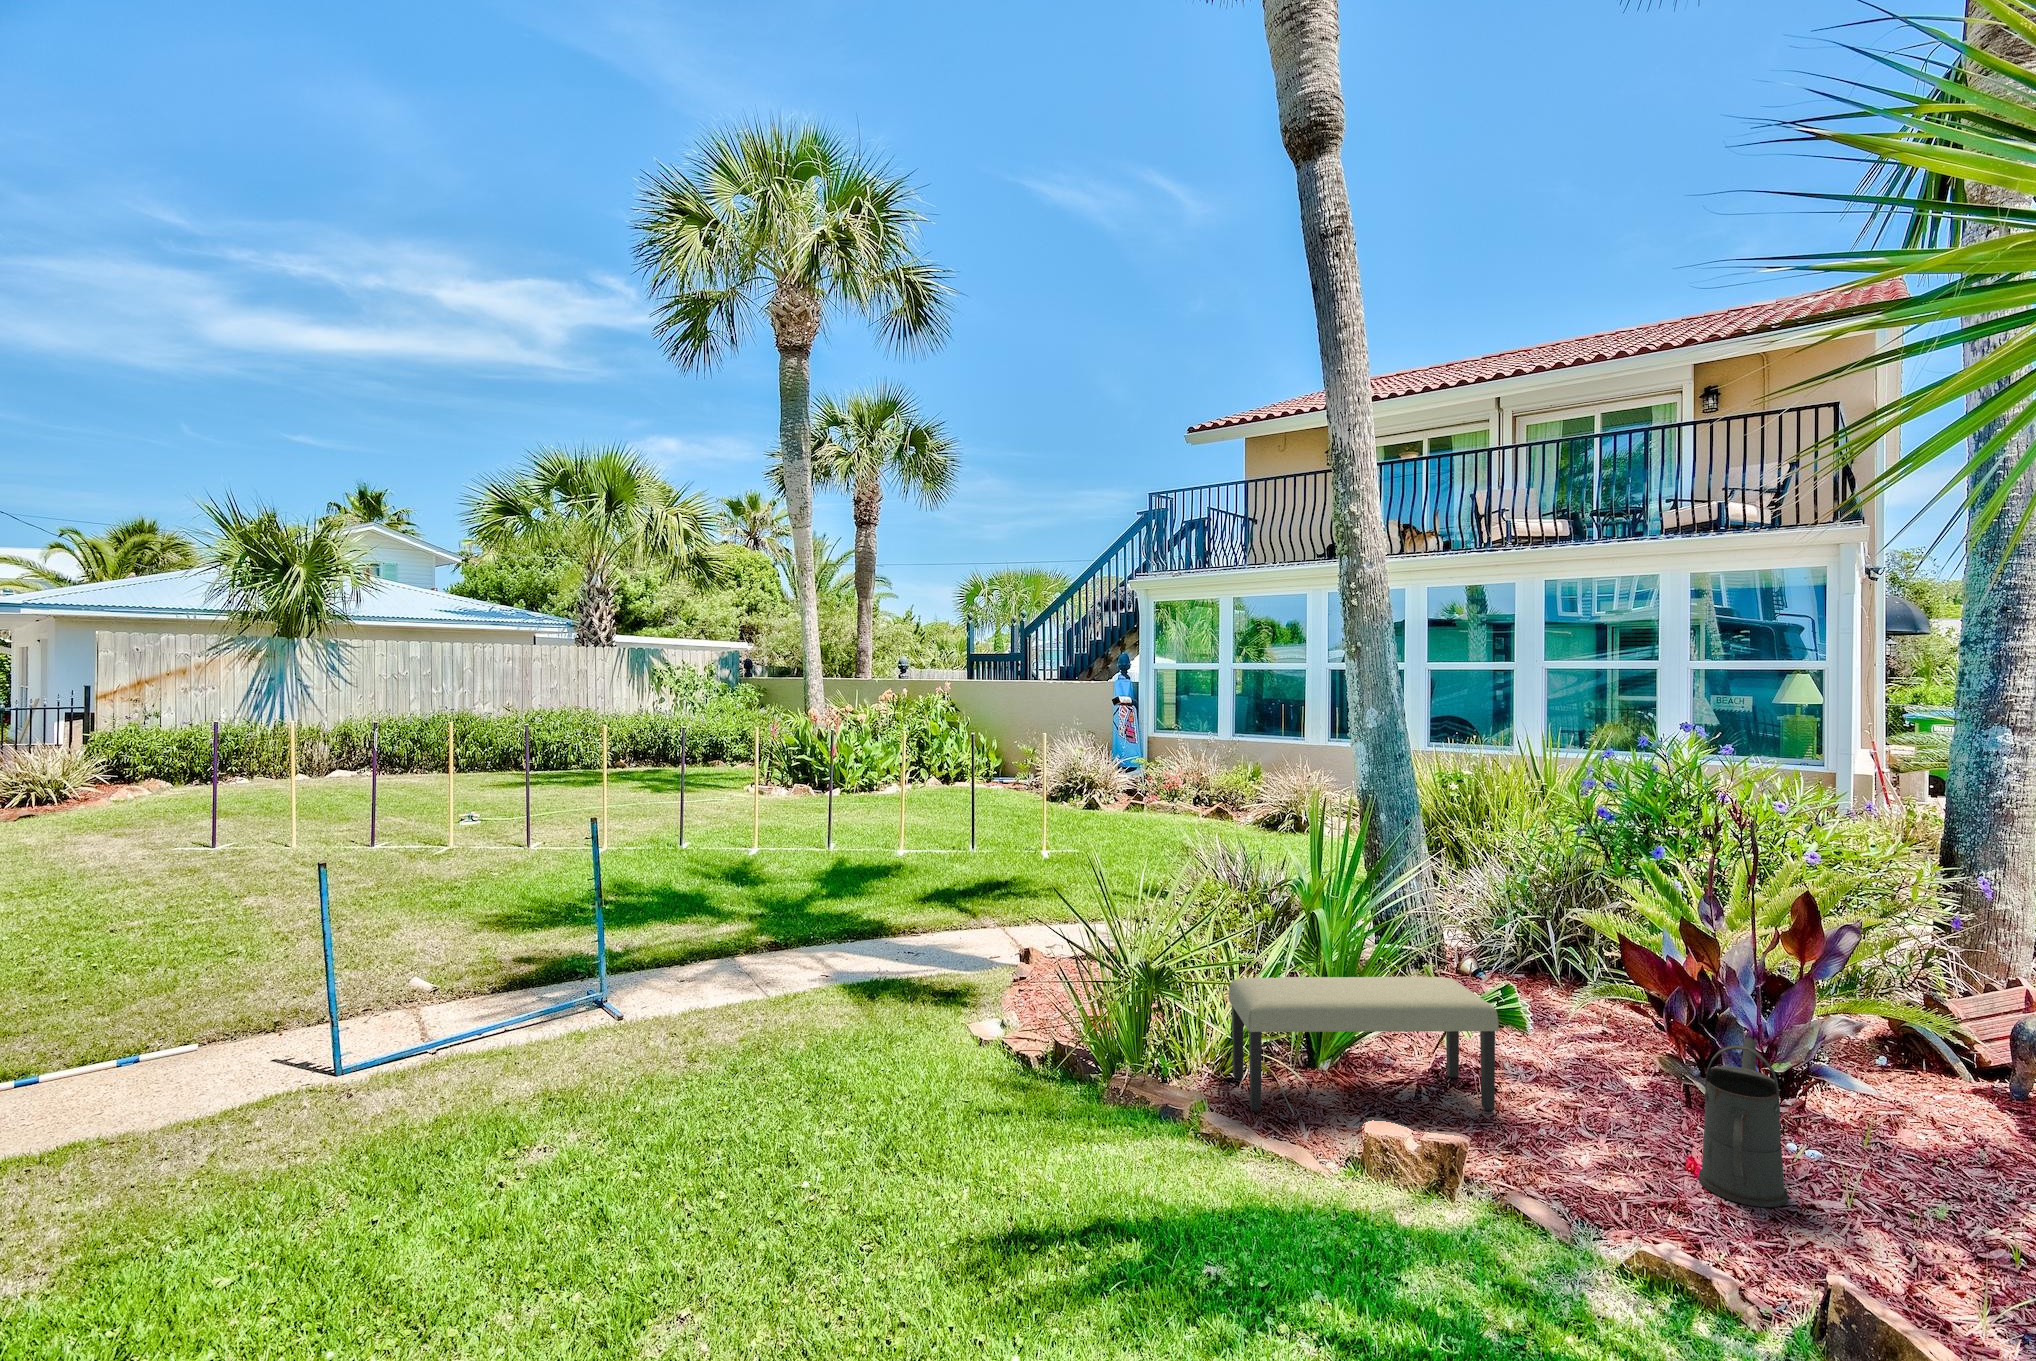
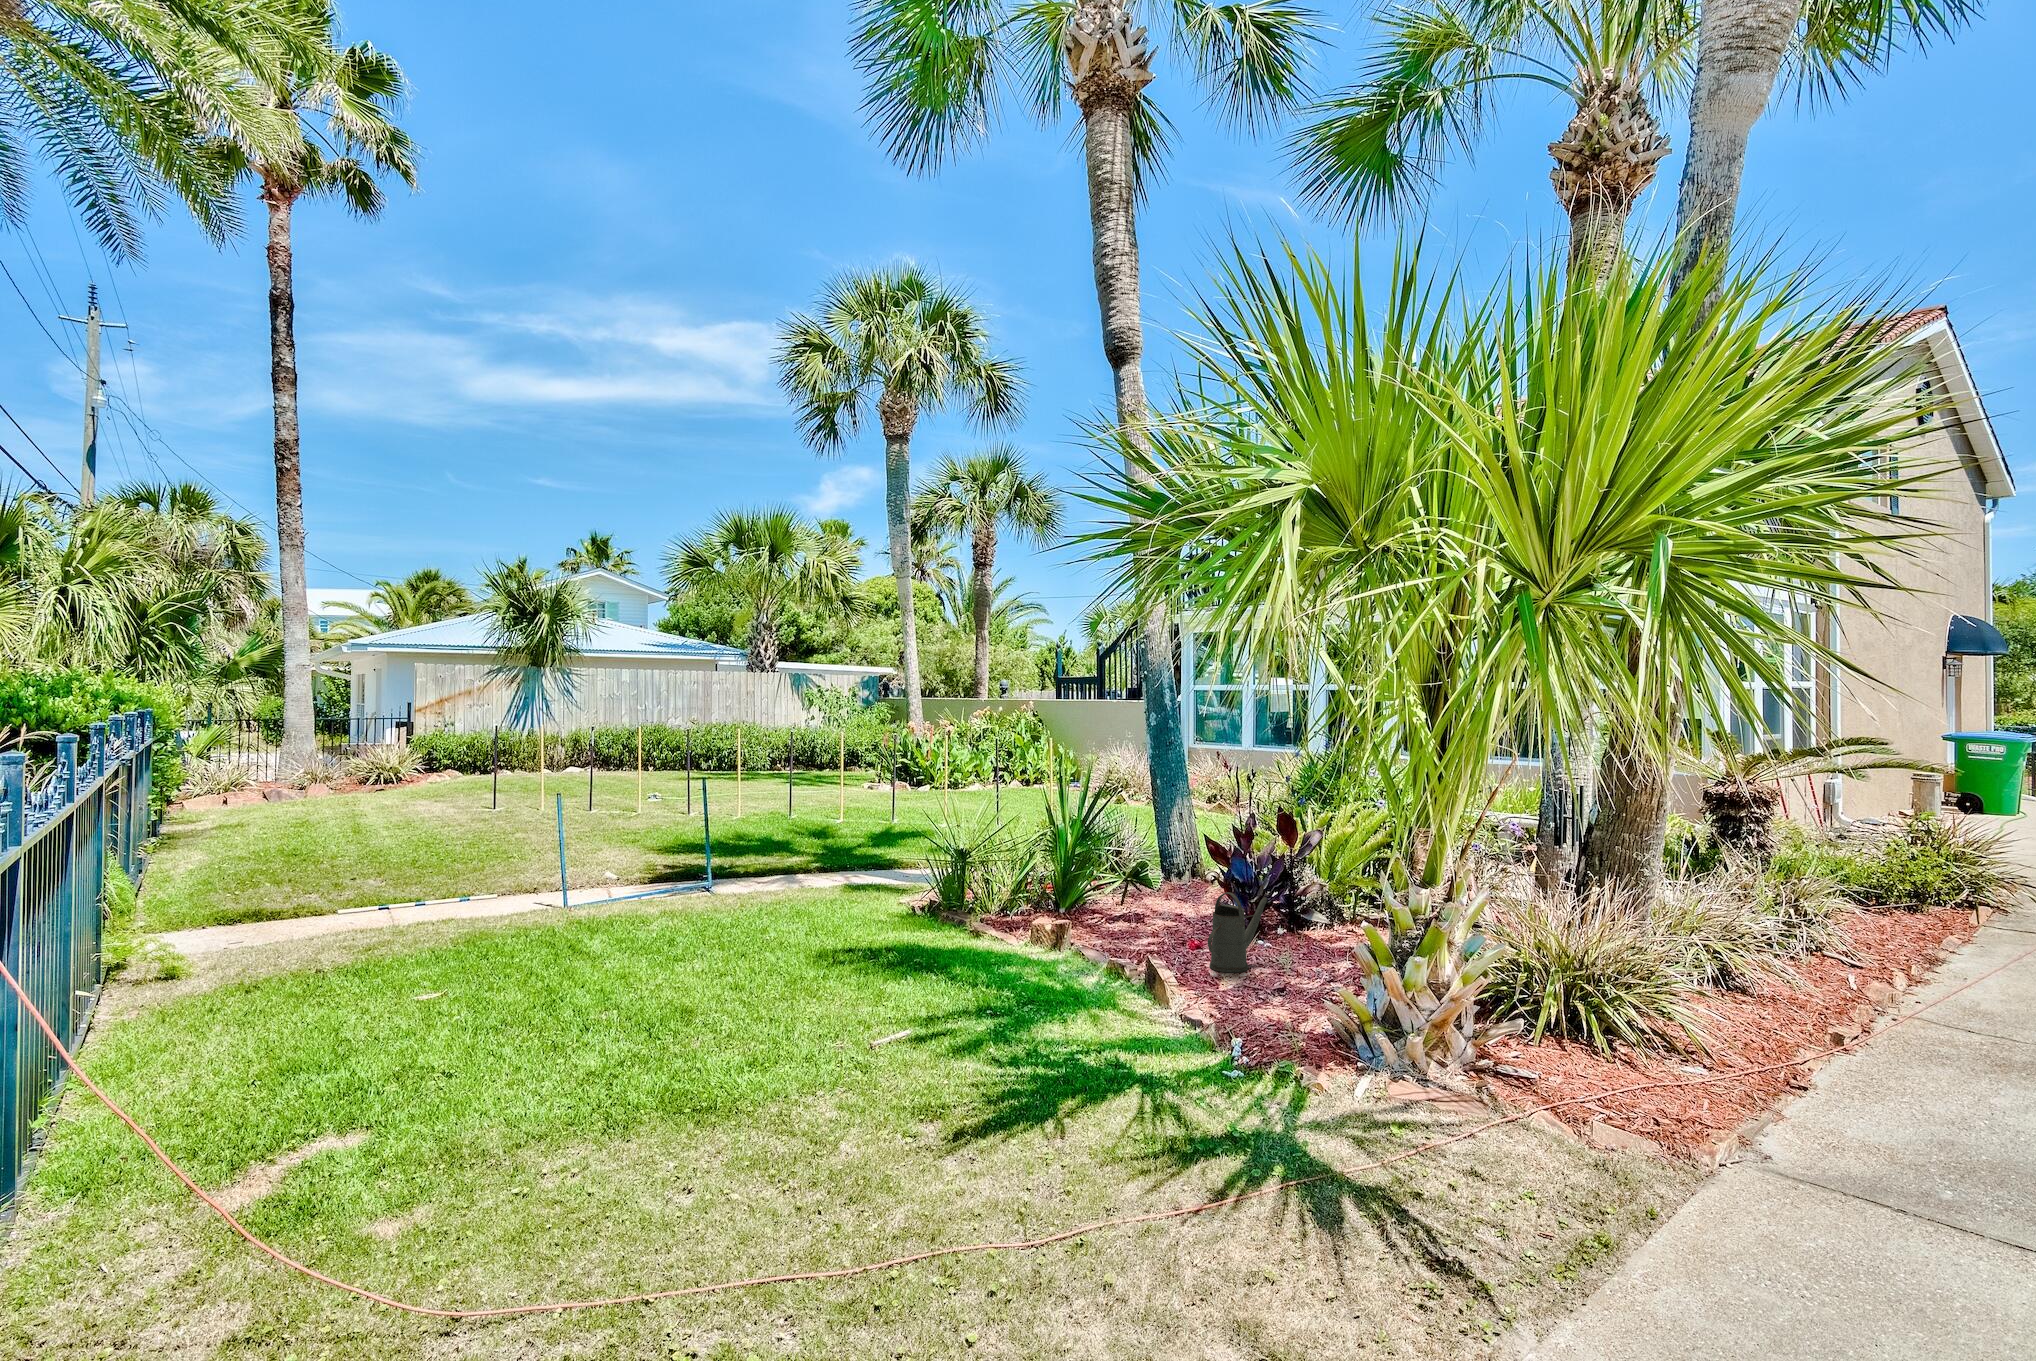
bench: present [1229,977,1499,1112] -> none [1012,869,1152,941]

